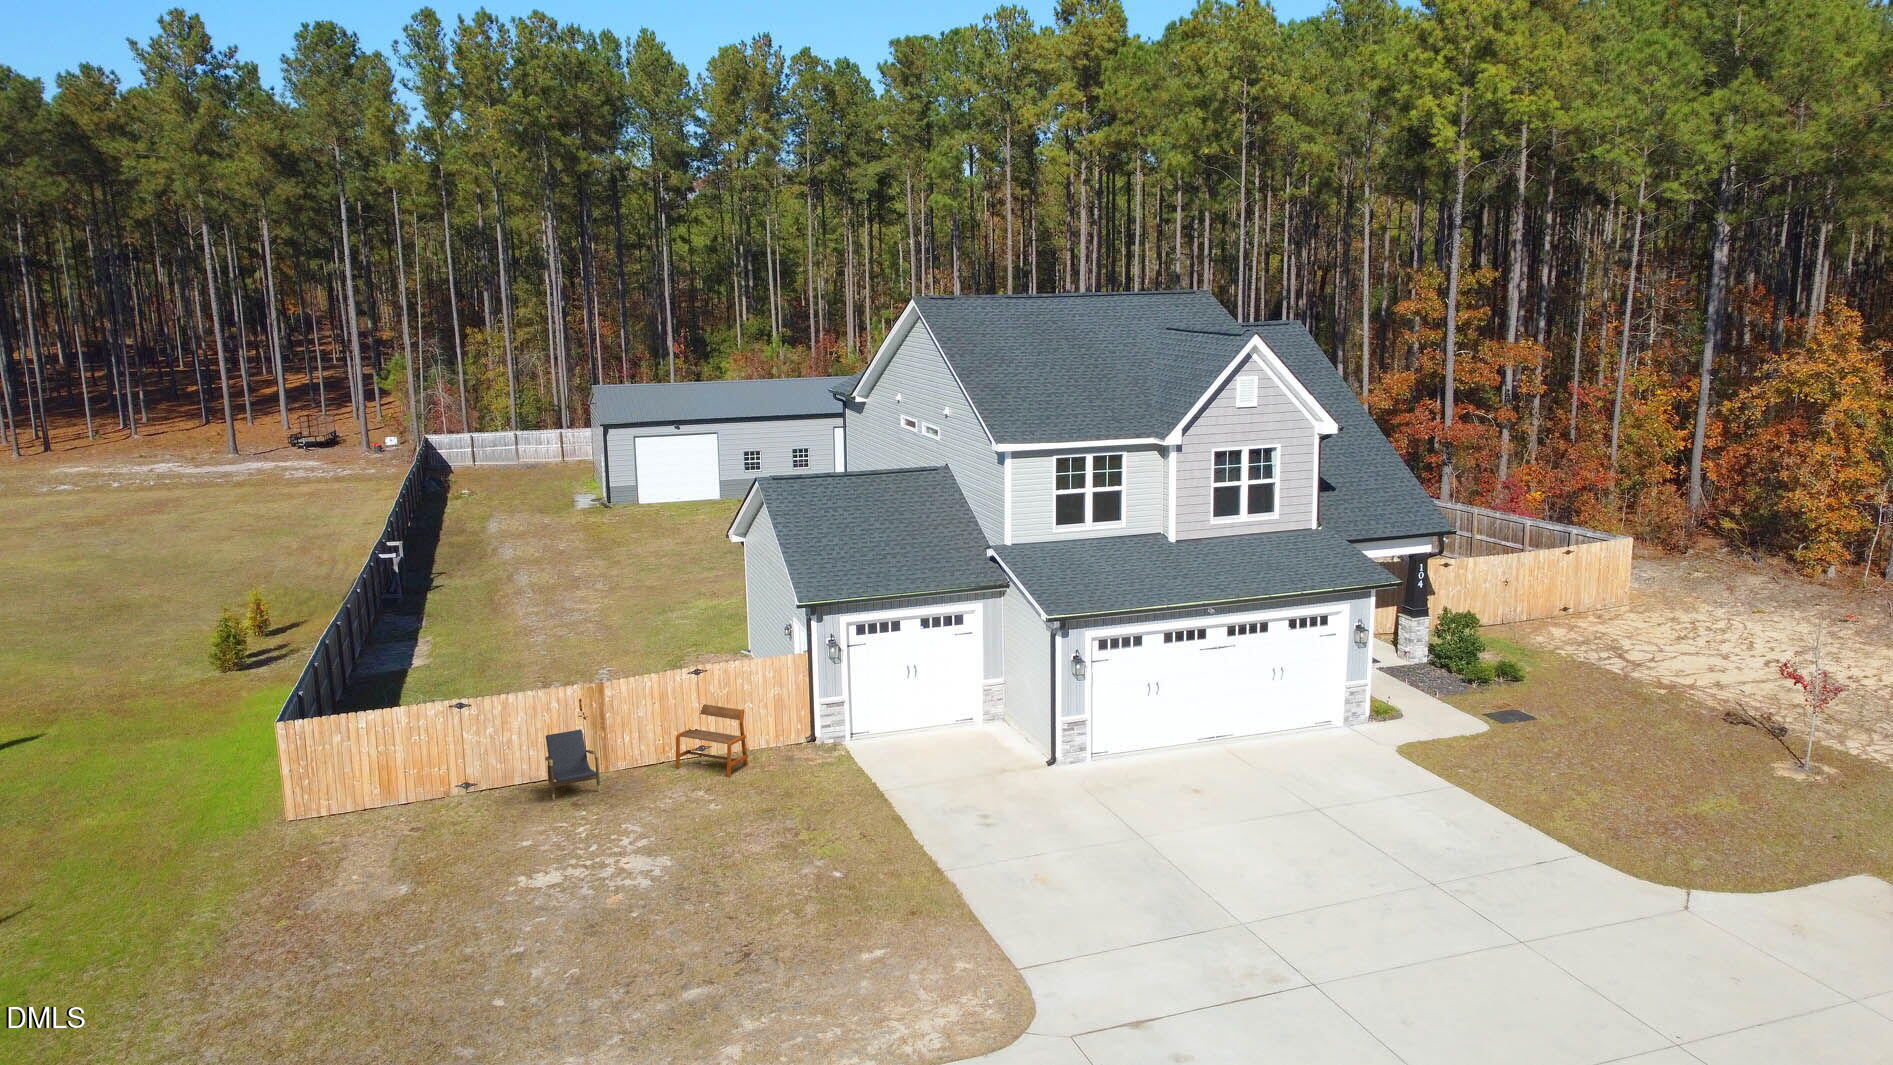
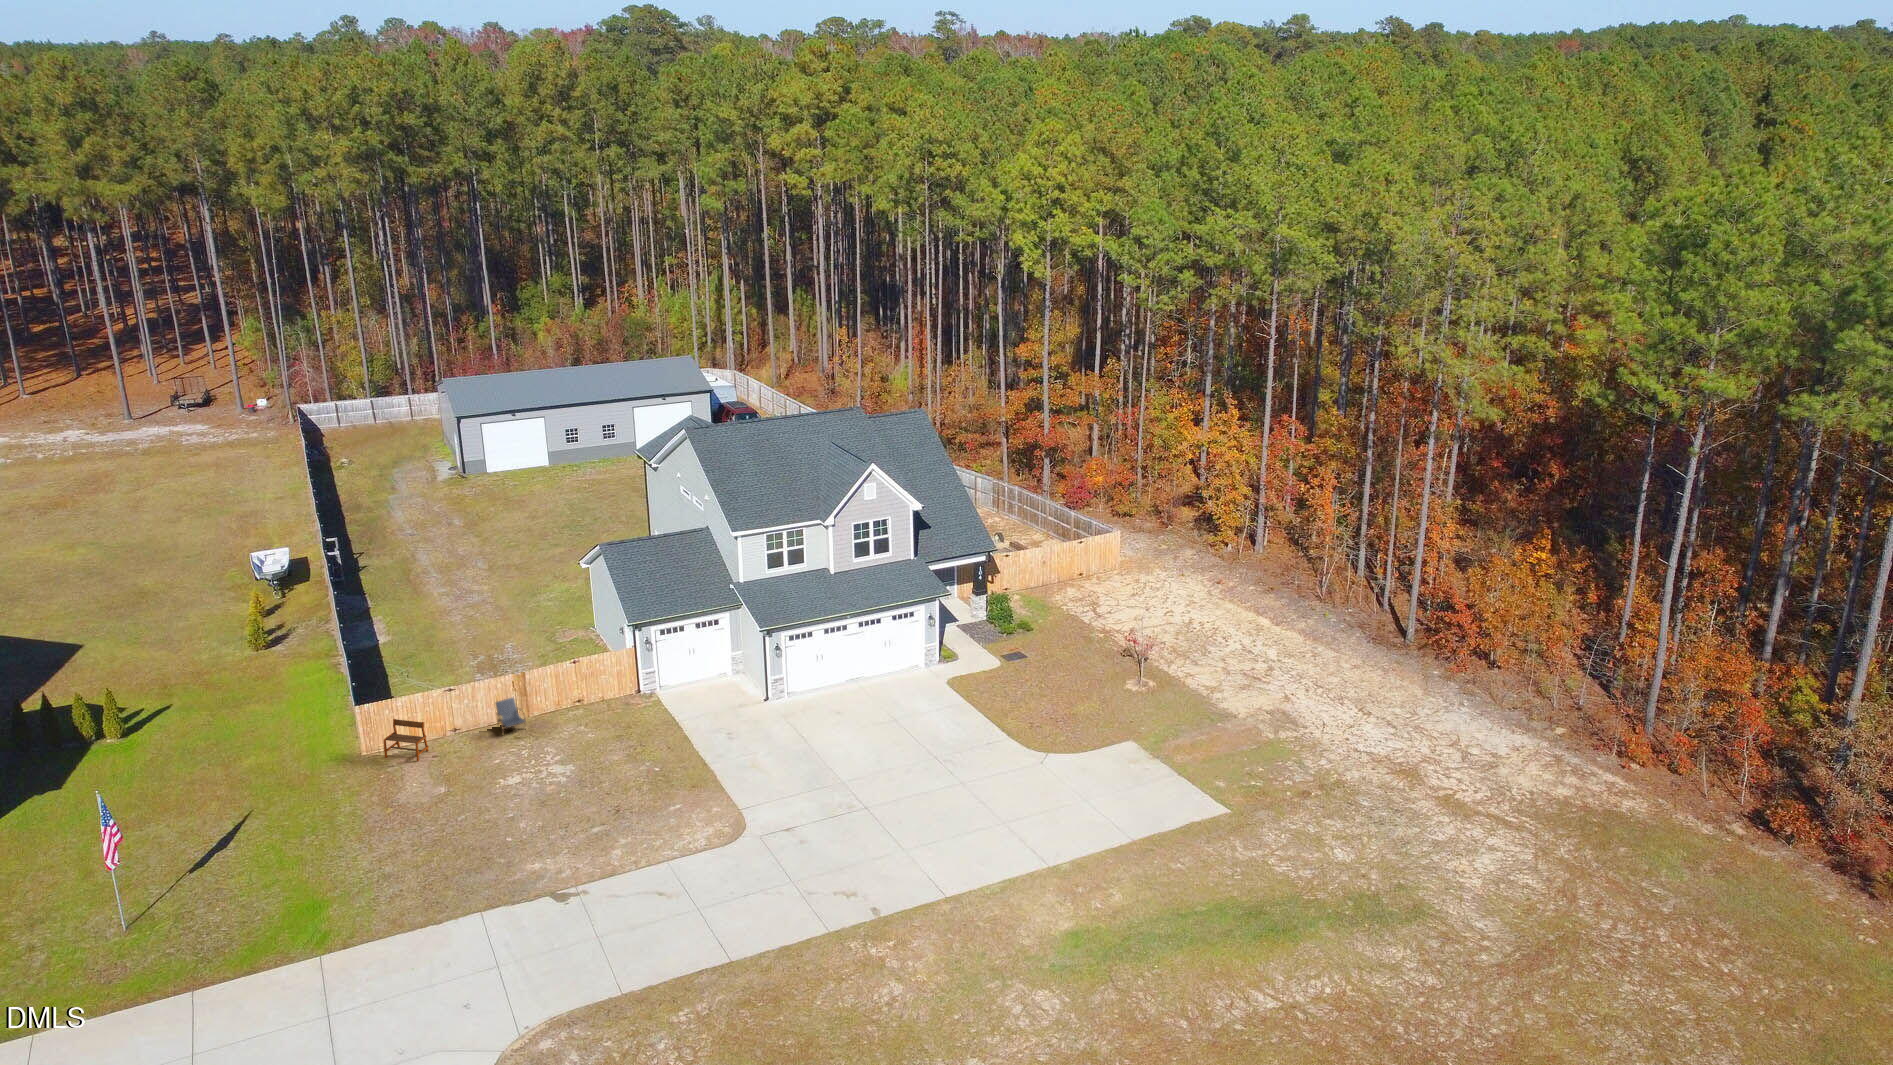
bench: present [676,704,748,777] -> present [384,719,429,761]

